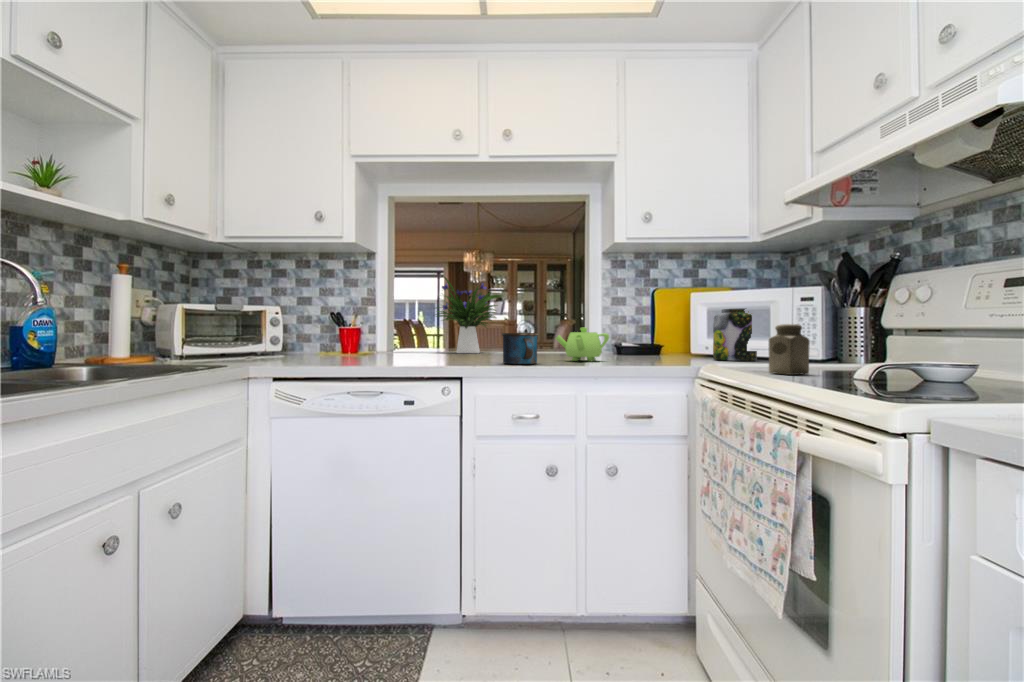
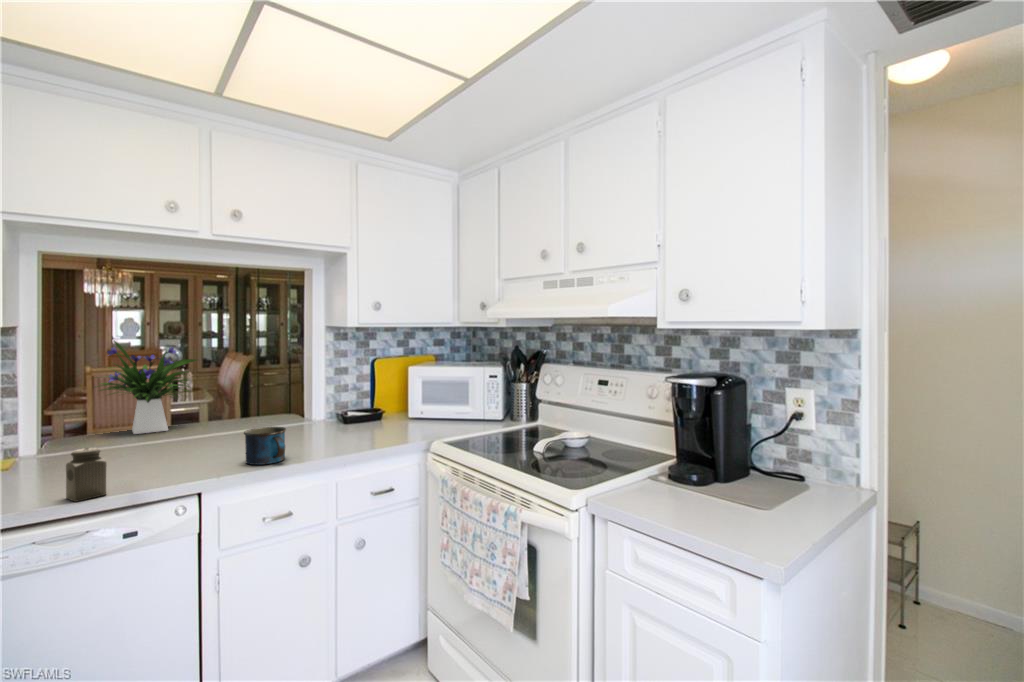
jar: present [713,308,757,361] -> none [428,381,460,425]
salt shaker: present [769,324,810,375] -> present [66,448,106,502]
teapot: present [556,328,609,361] -> none [292,410,348,445]

